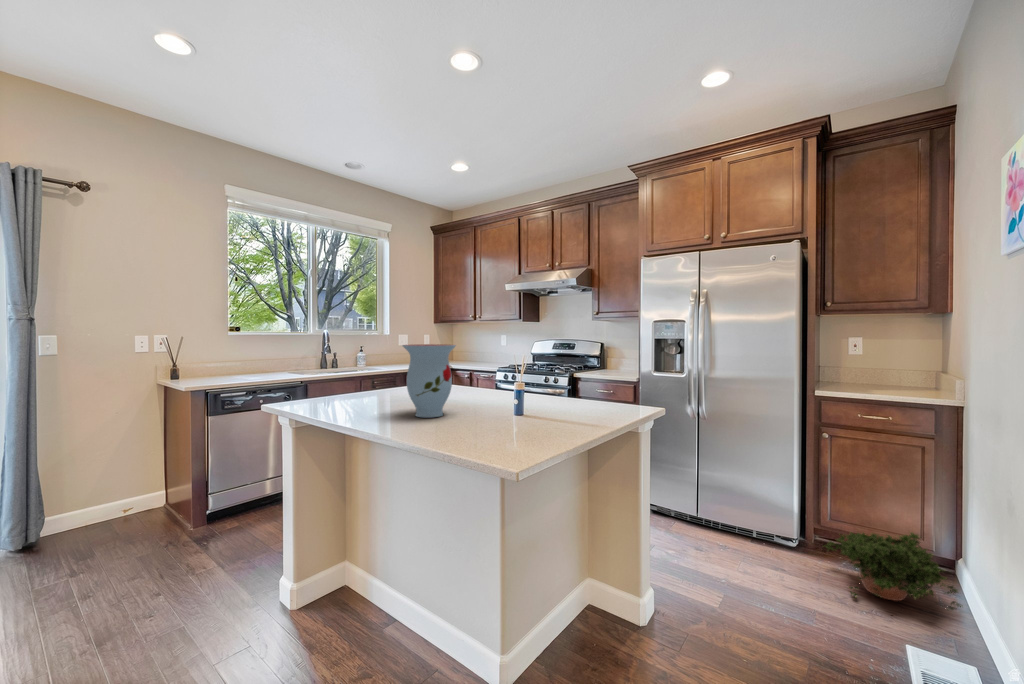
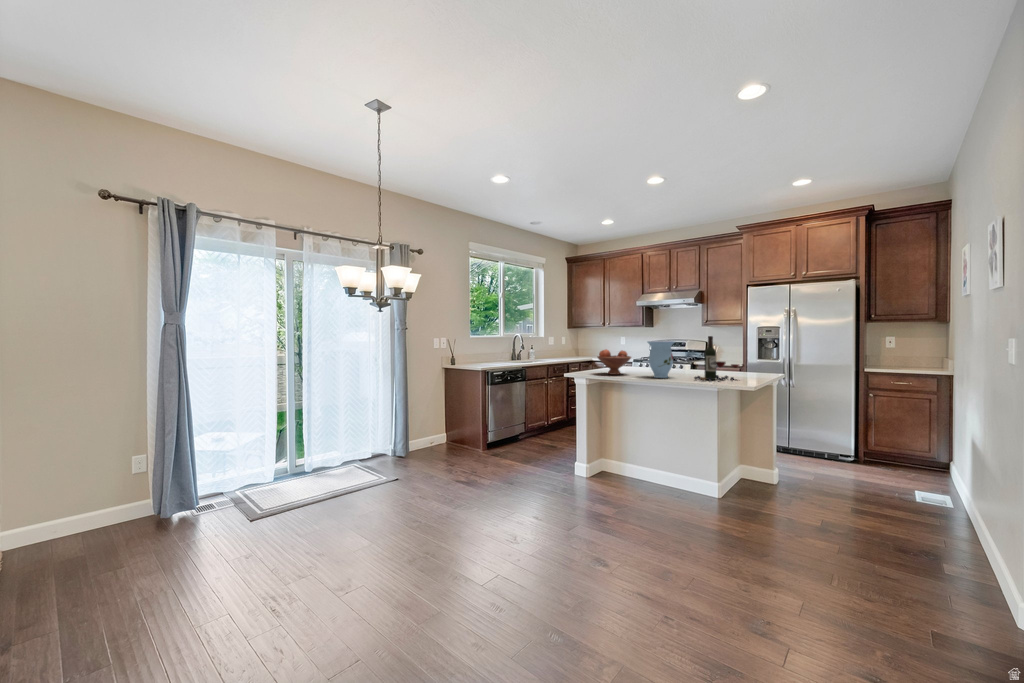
wine bottle: none [472,335,567,430] -> present [694,336,739,381]
fruit bowl: none [336,358,401,406] -> present [598,349,631,375]
potted plant: present [825,532,961,610] -> none [870,442,949,481]

